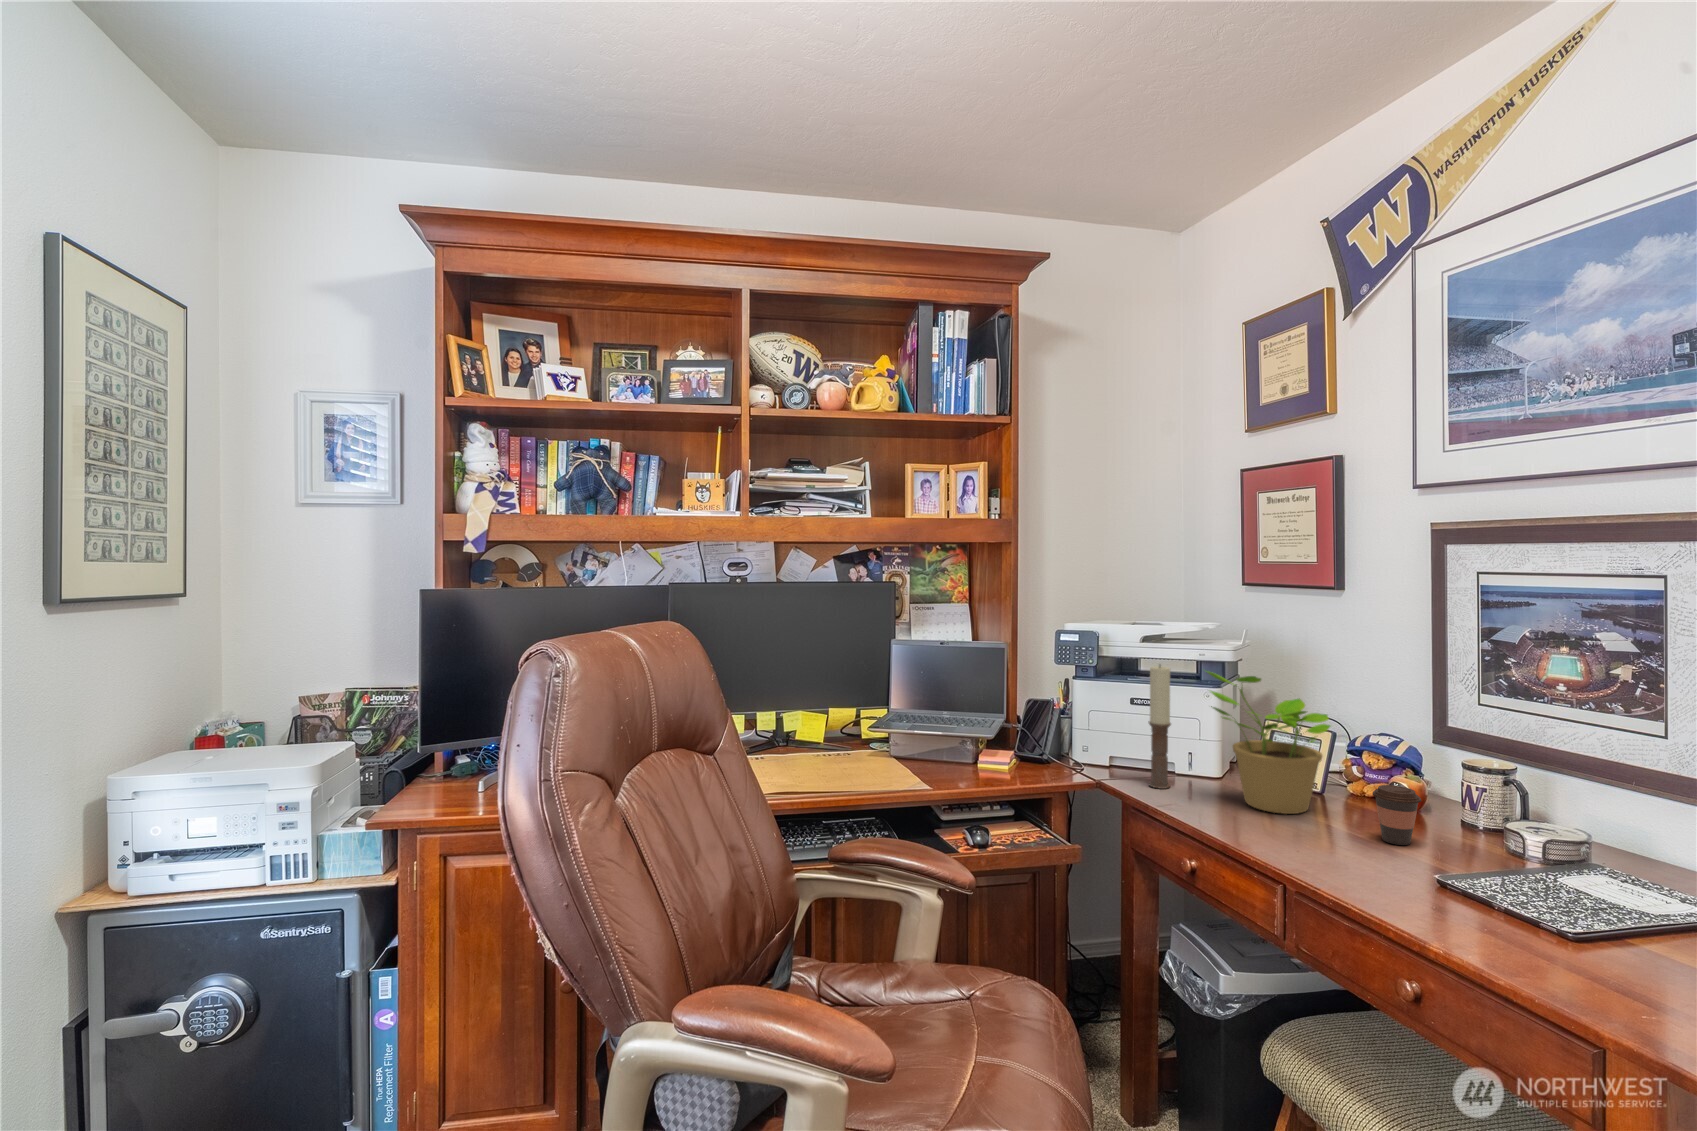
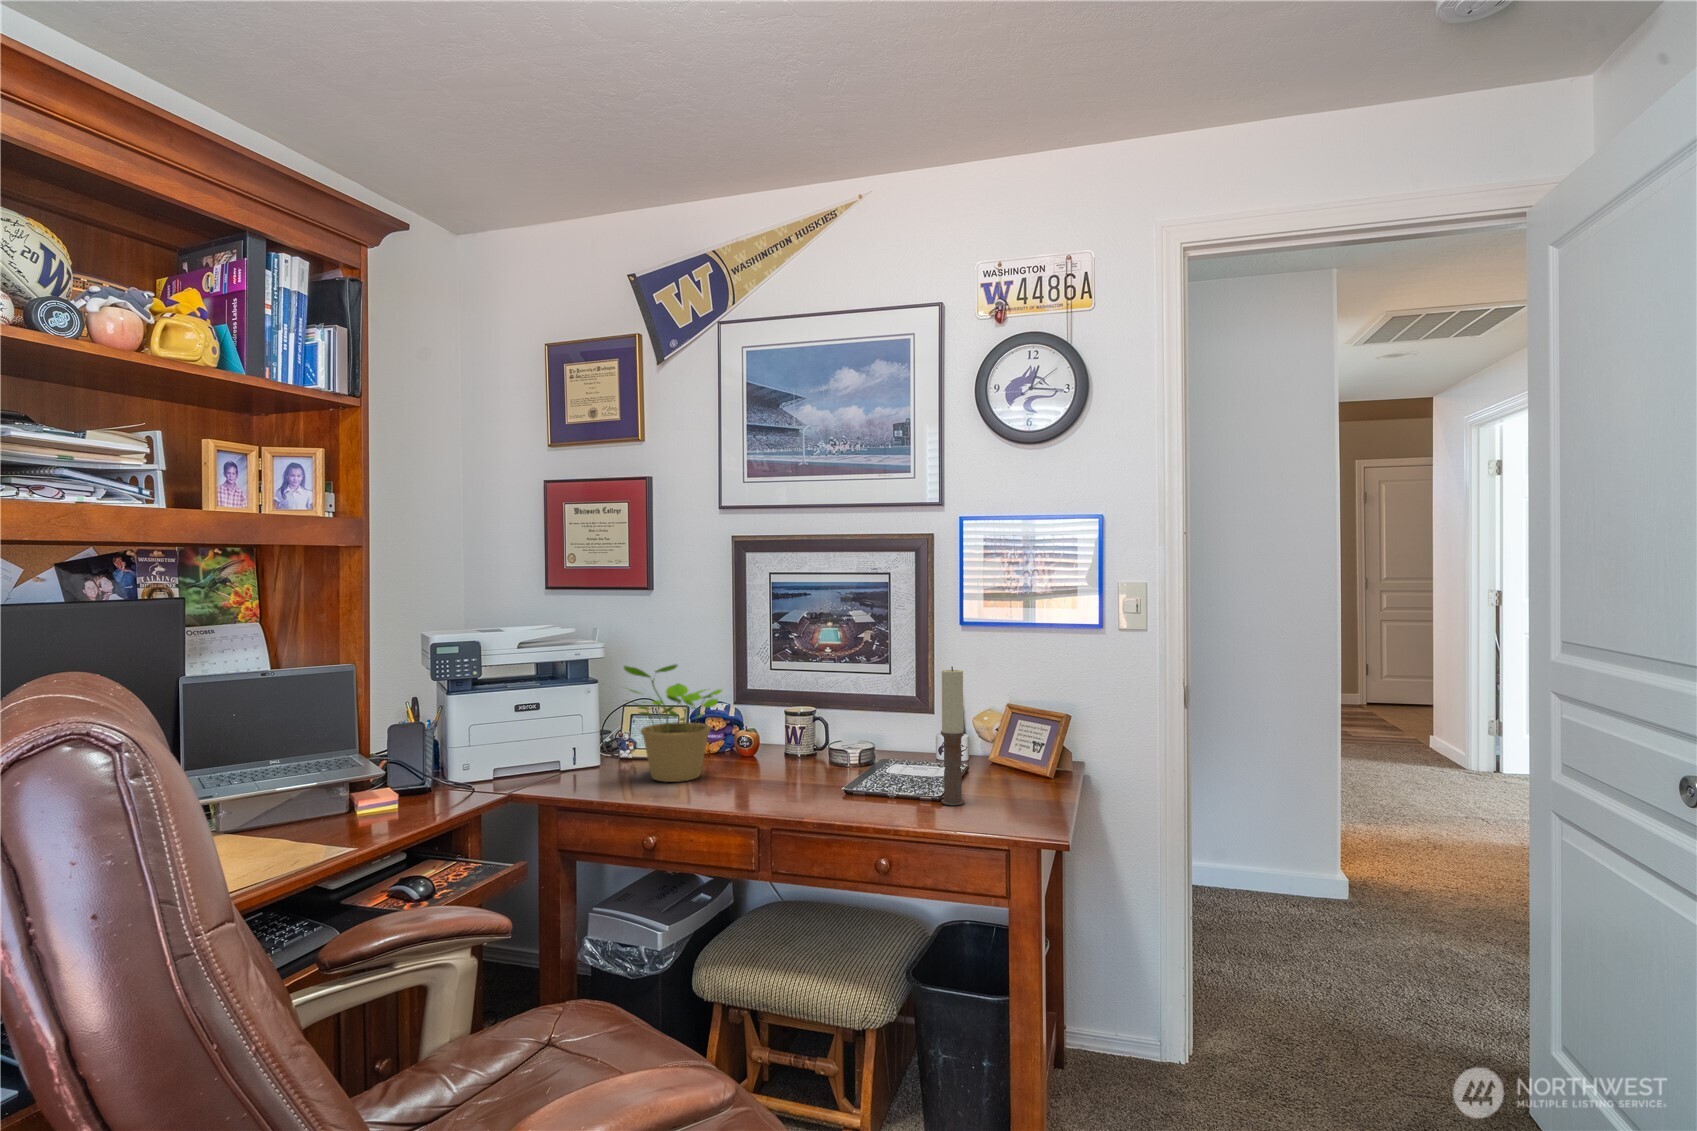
candle: present [1149,665,1171,789] -> present [941,667,965,805]
coffee cup: present [1373,785,1421,845] -> none [762,734,792,777]

